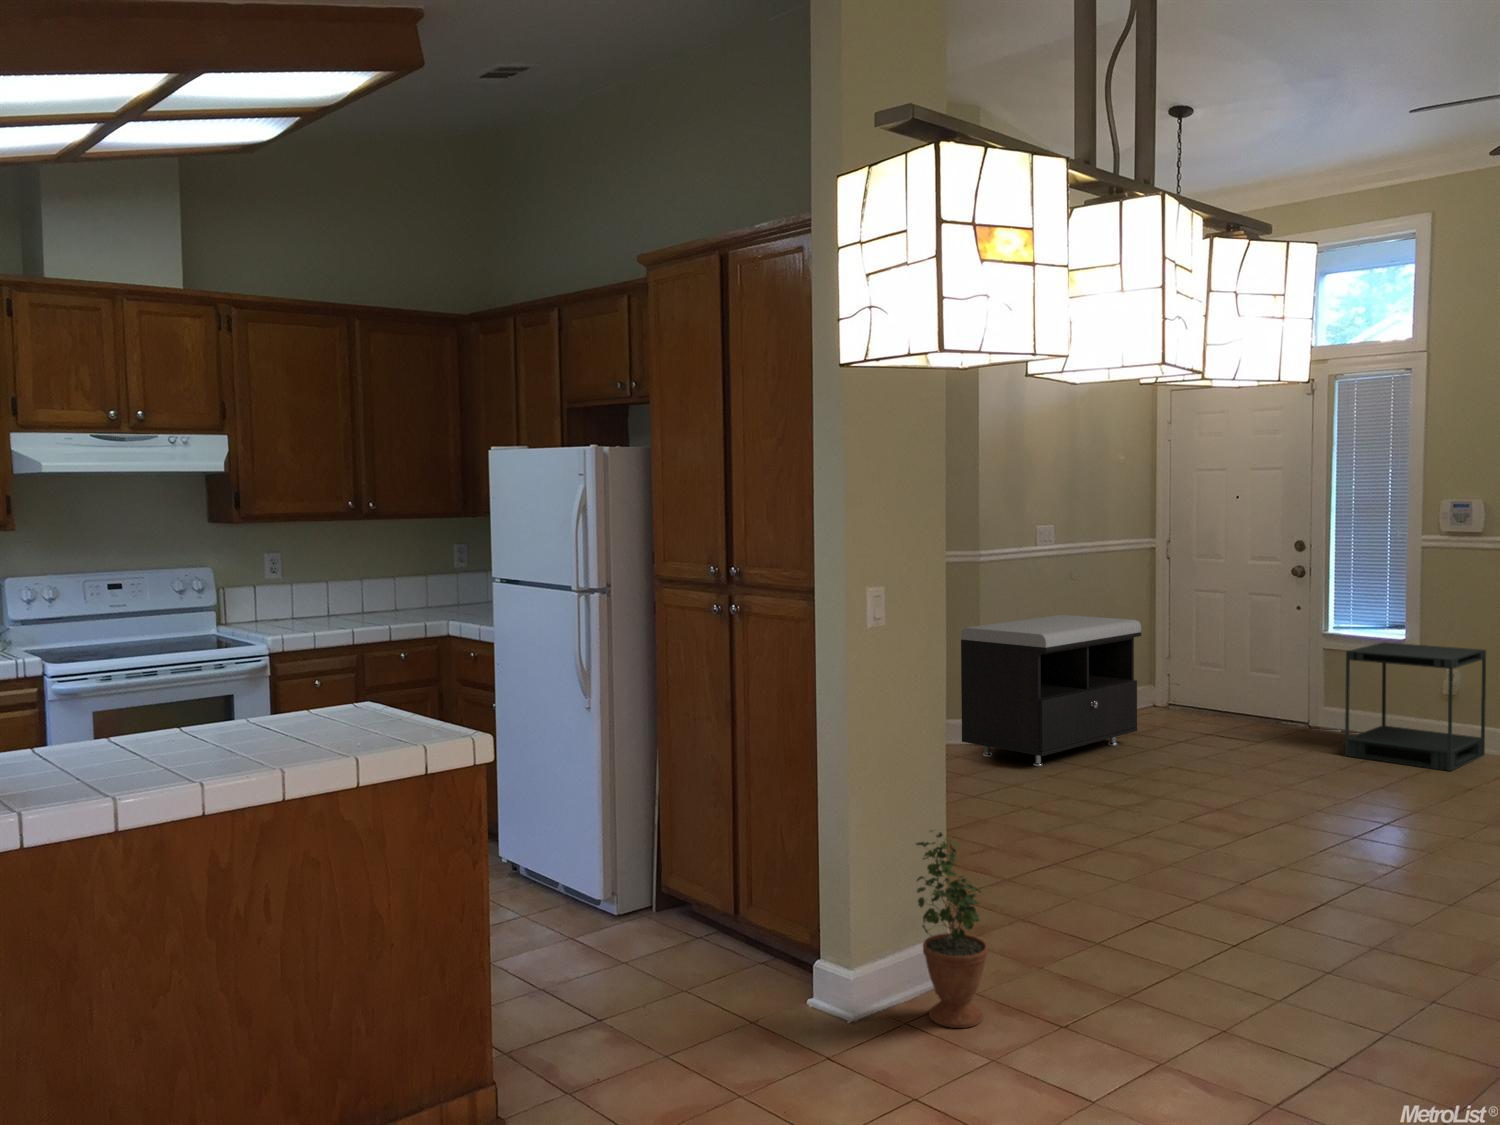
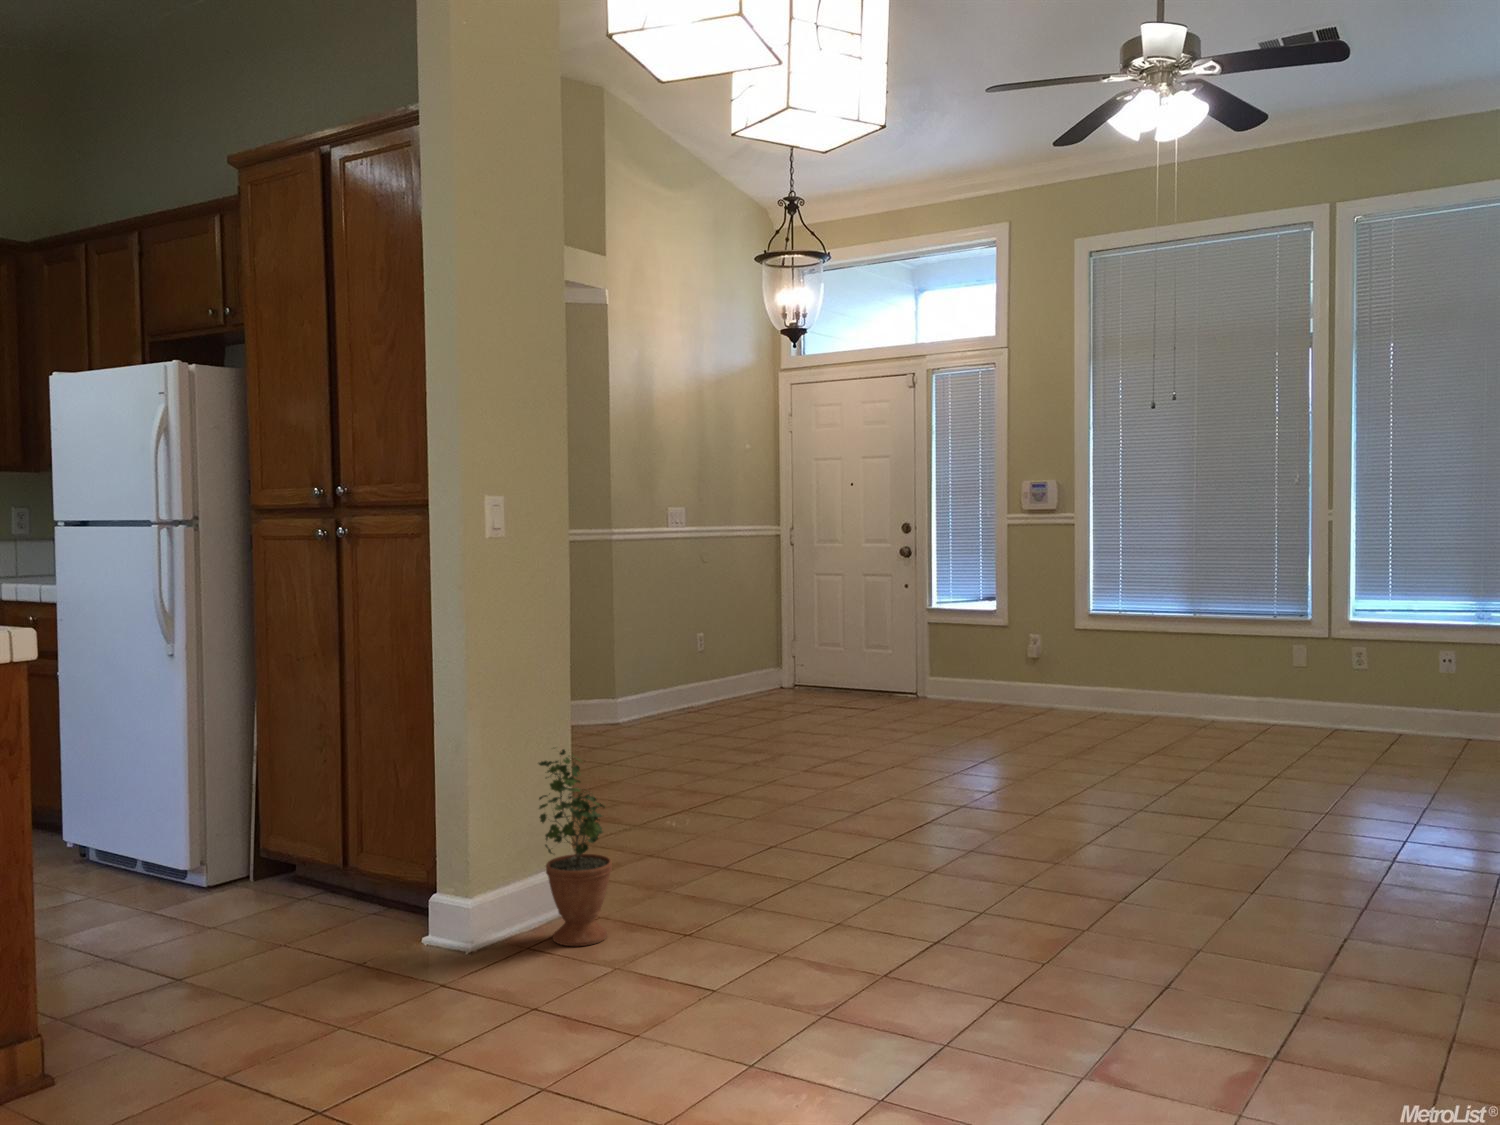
storage bench: present [961,615,1141,766] -> none [594,593,767,737]
side table: present [1345,642,1486,771] -> none [946,612,1059,721]

